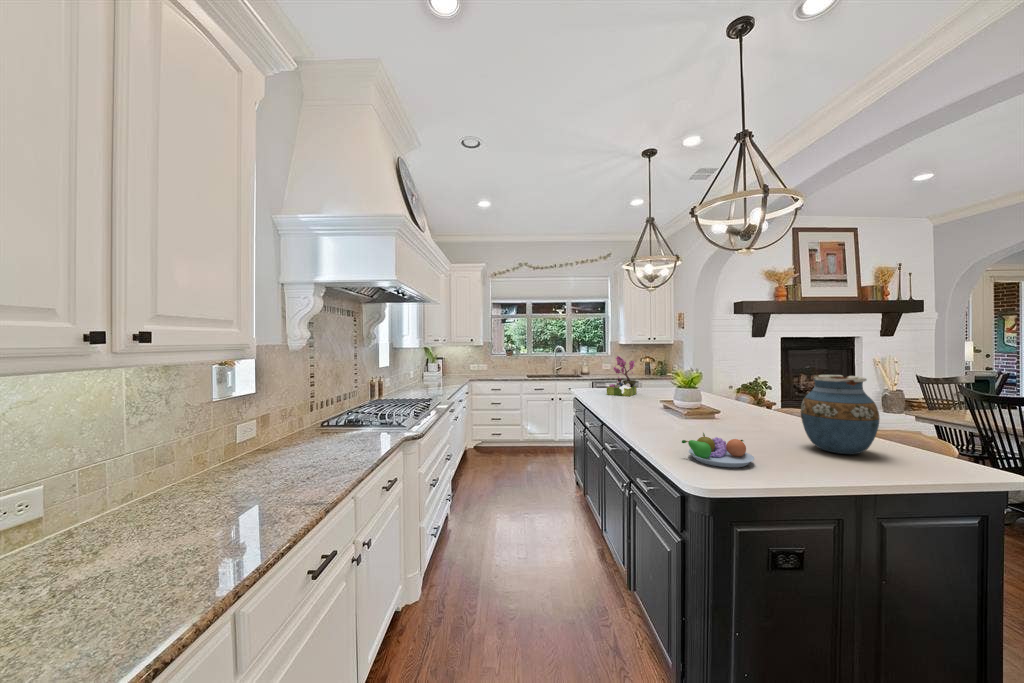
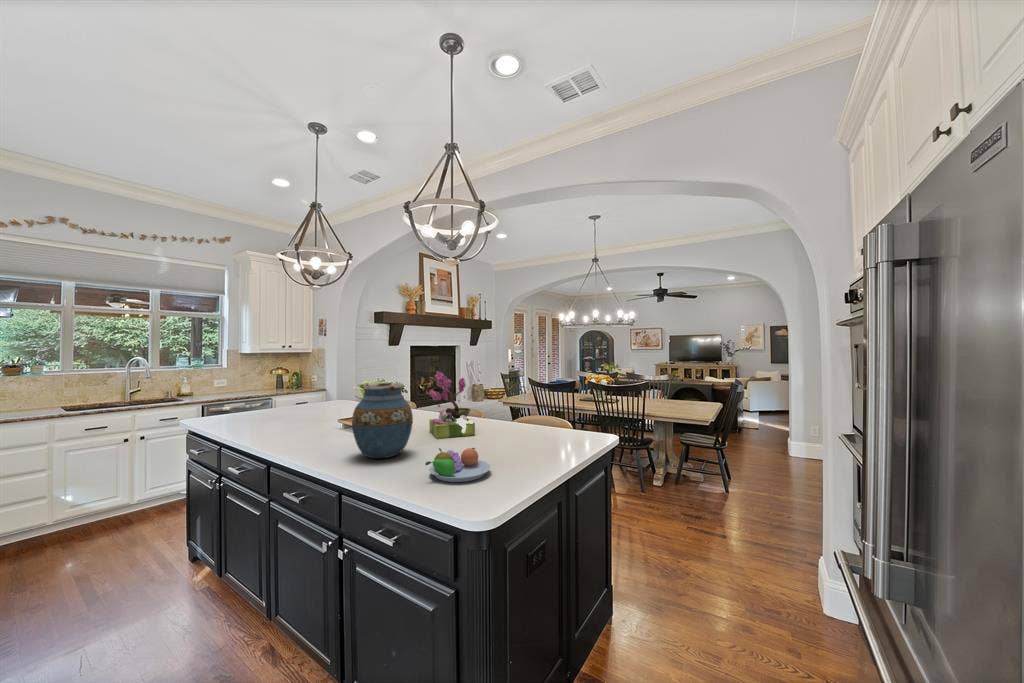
flower arrangement: present [607,356,637,396] -> present [429,371,475,439]
vase: present [801,375,879,454] -> present [352,382,413,458]

